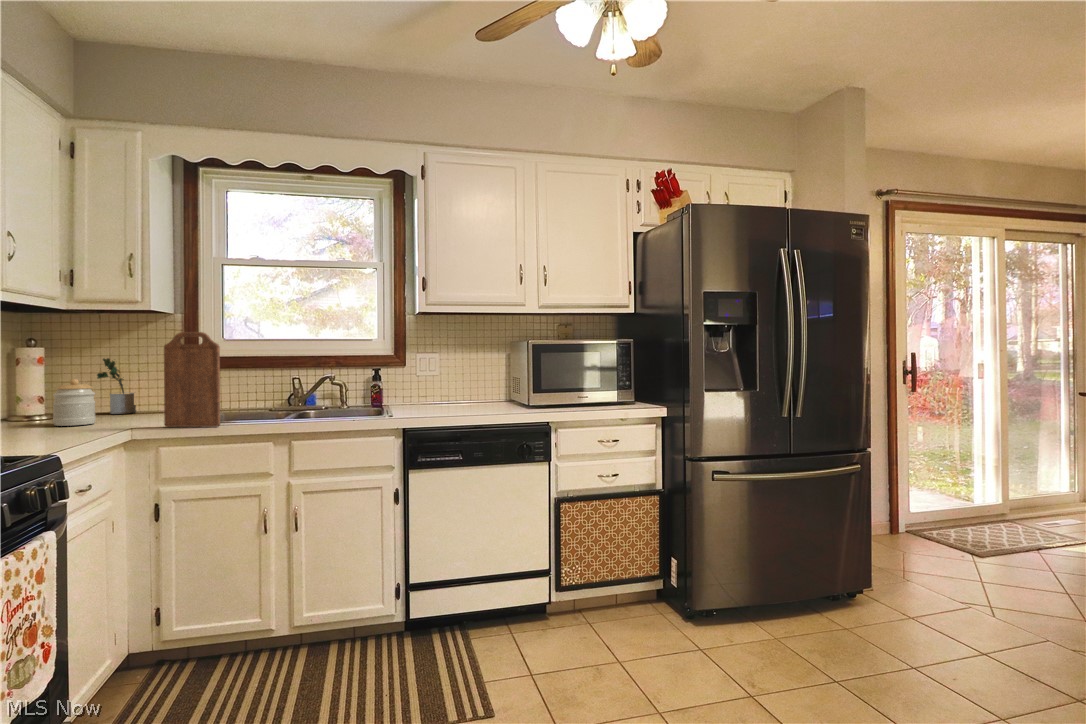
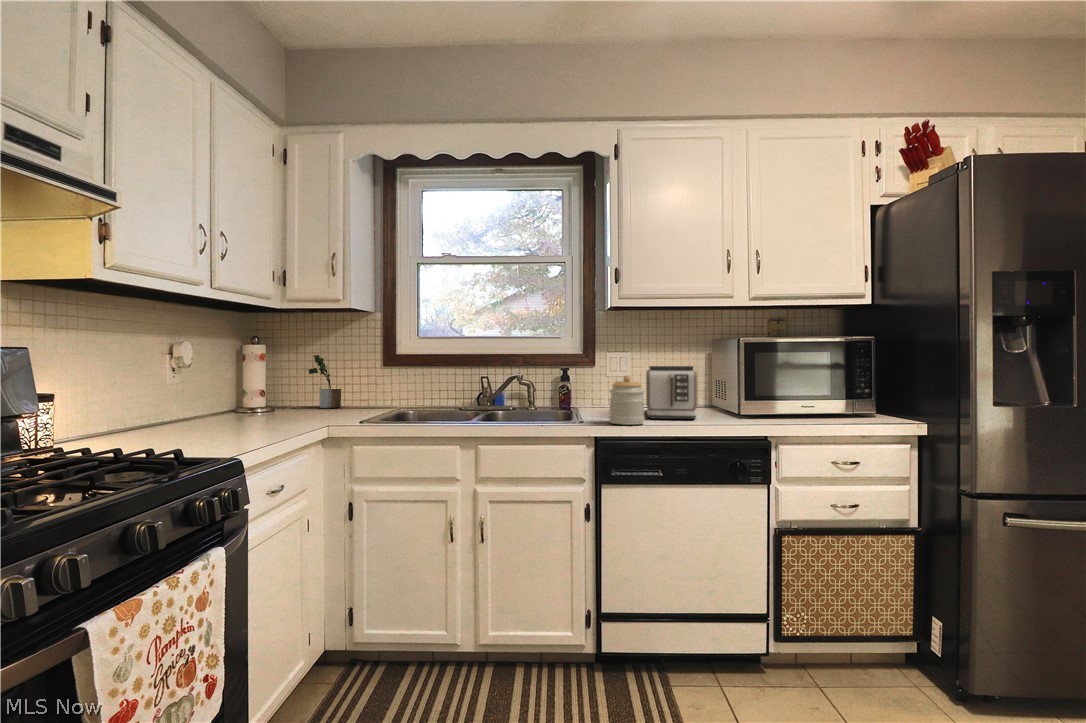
cutting board: present [164,332,220,427] -> none [361,328,412,426]
toaster: none [450,365,493,411] -> present [646,366,697,419]
jar: present [53,379,96,426] -> present [609,376,645,425]

